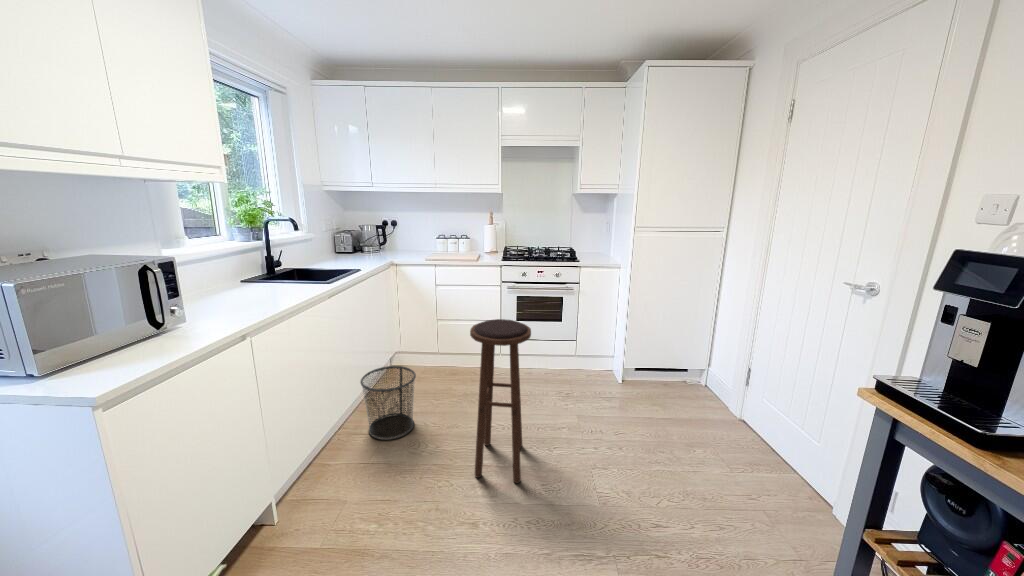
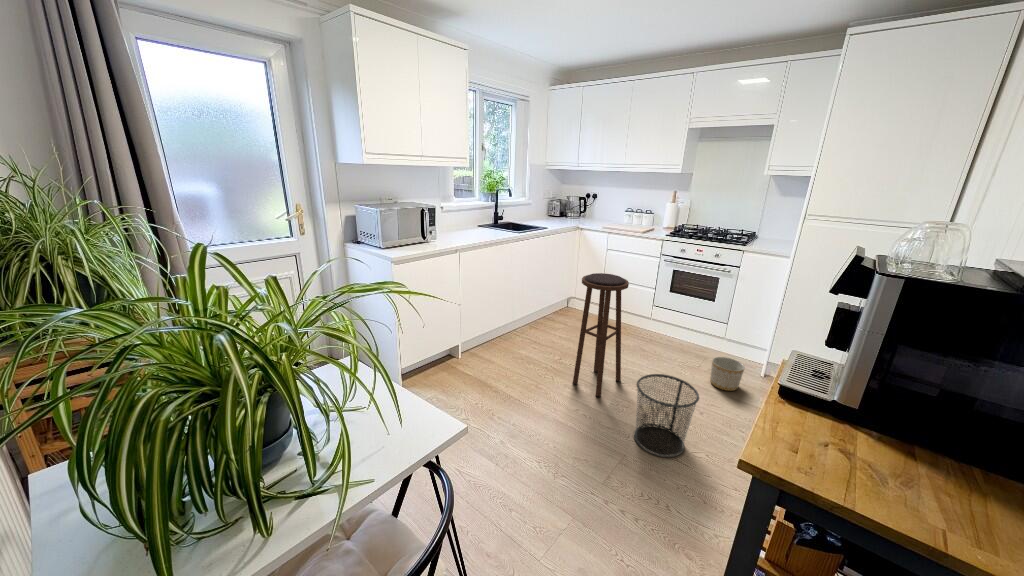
waste bin: present [360,366,416,440] -> present [634,374,699,457]
planter: none [591,376,621,412] -> present [710,357,745,391]

